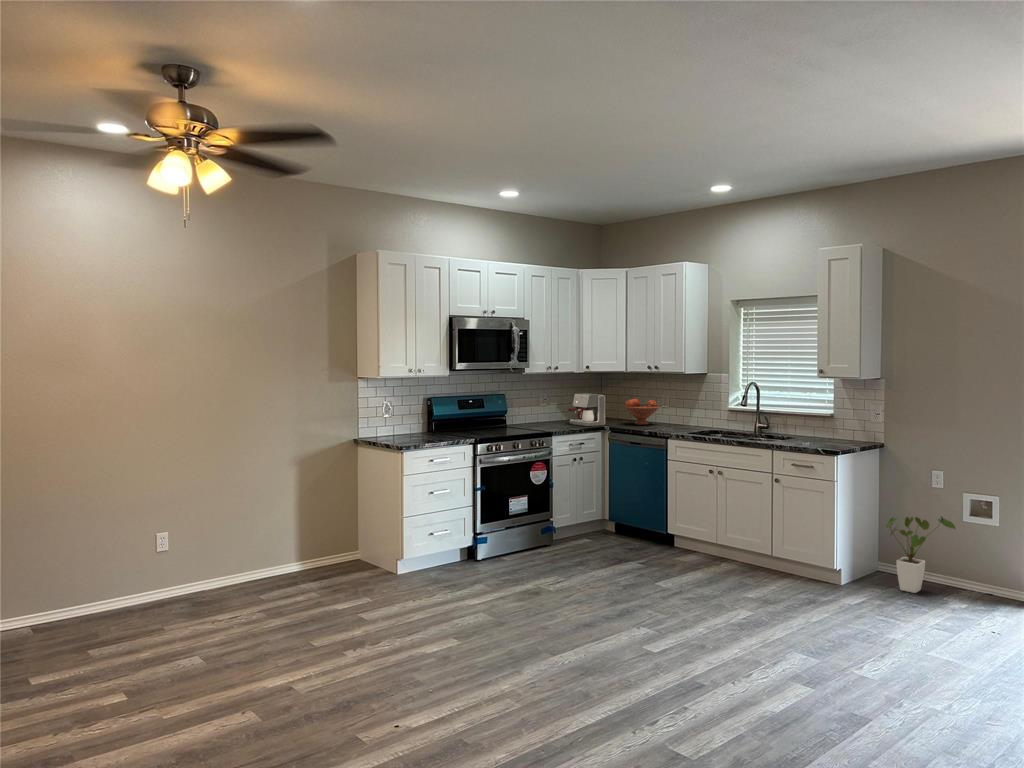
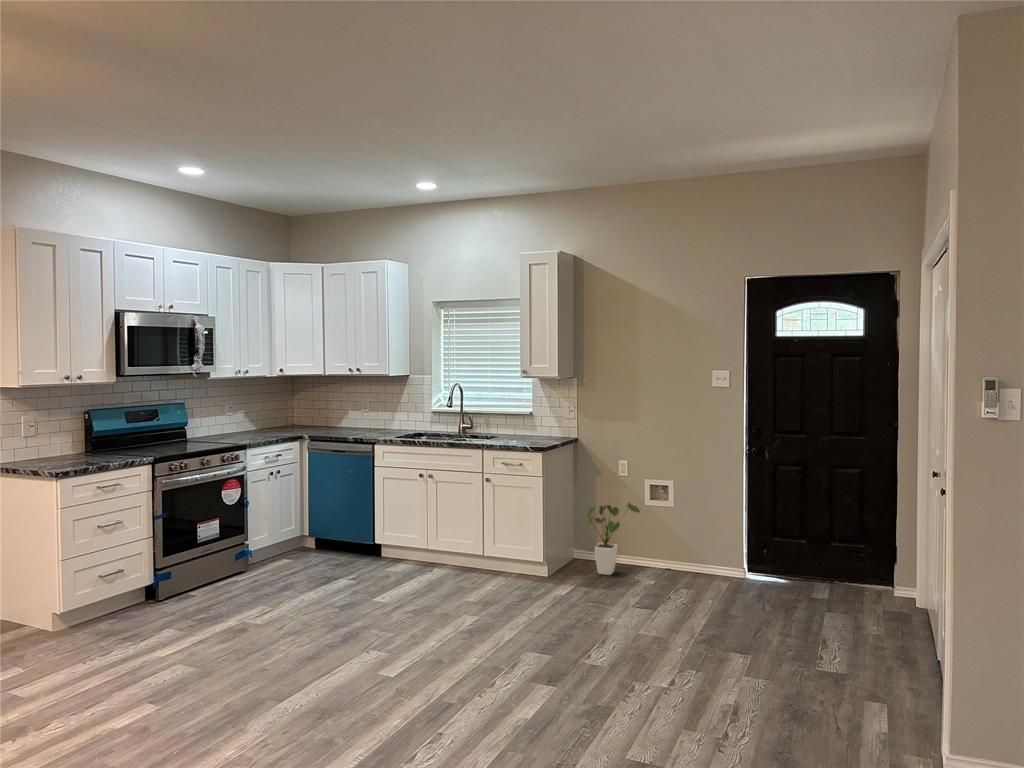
coffee maker: present [568,393,605,426] -> none [261,399,303,435]
fruit bowl: present [624,399,659,425] -> none [323,403,360,431]

